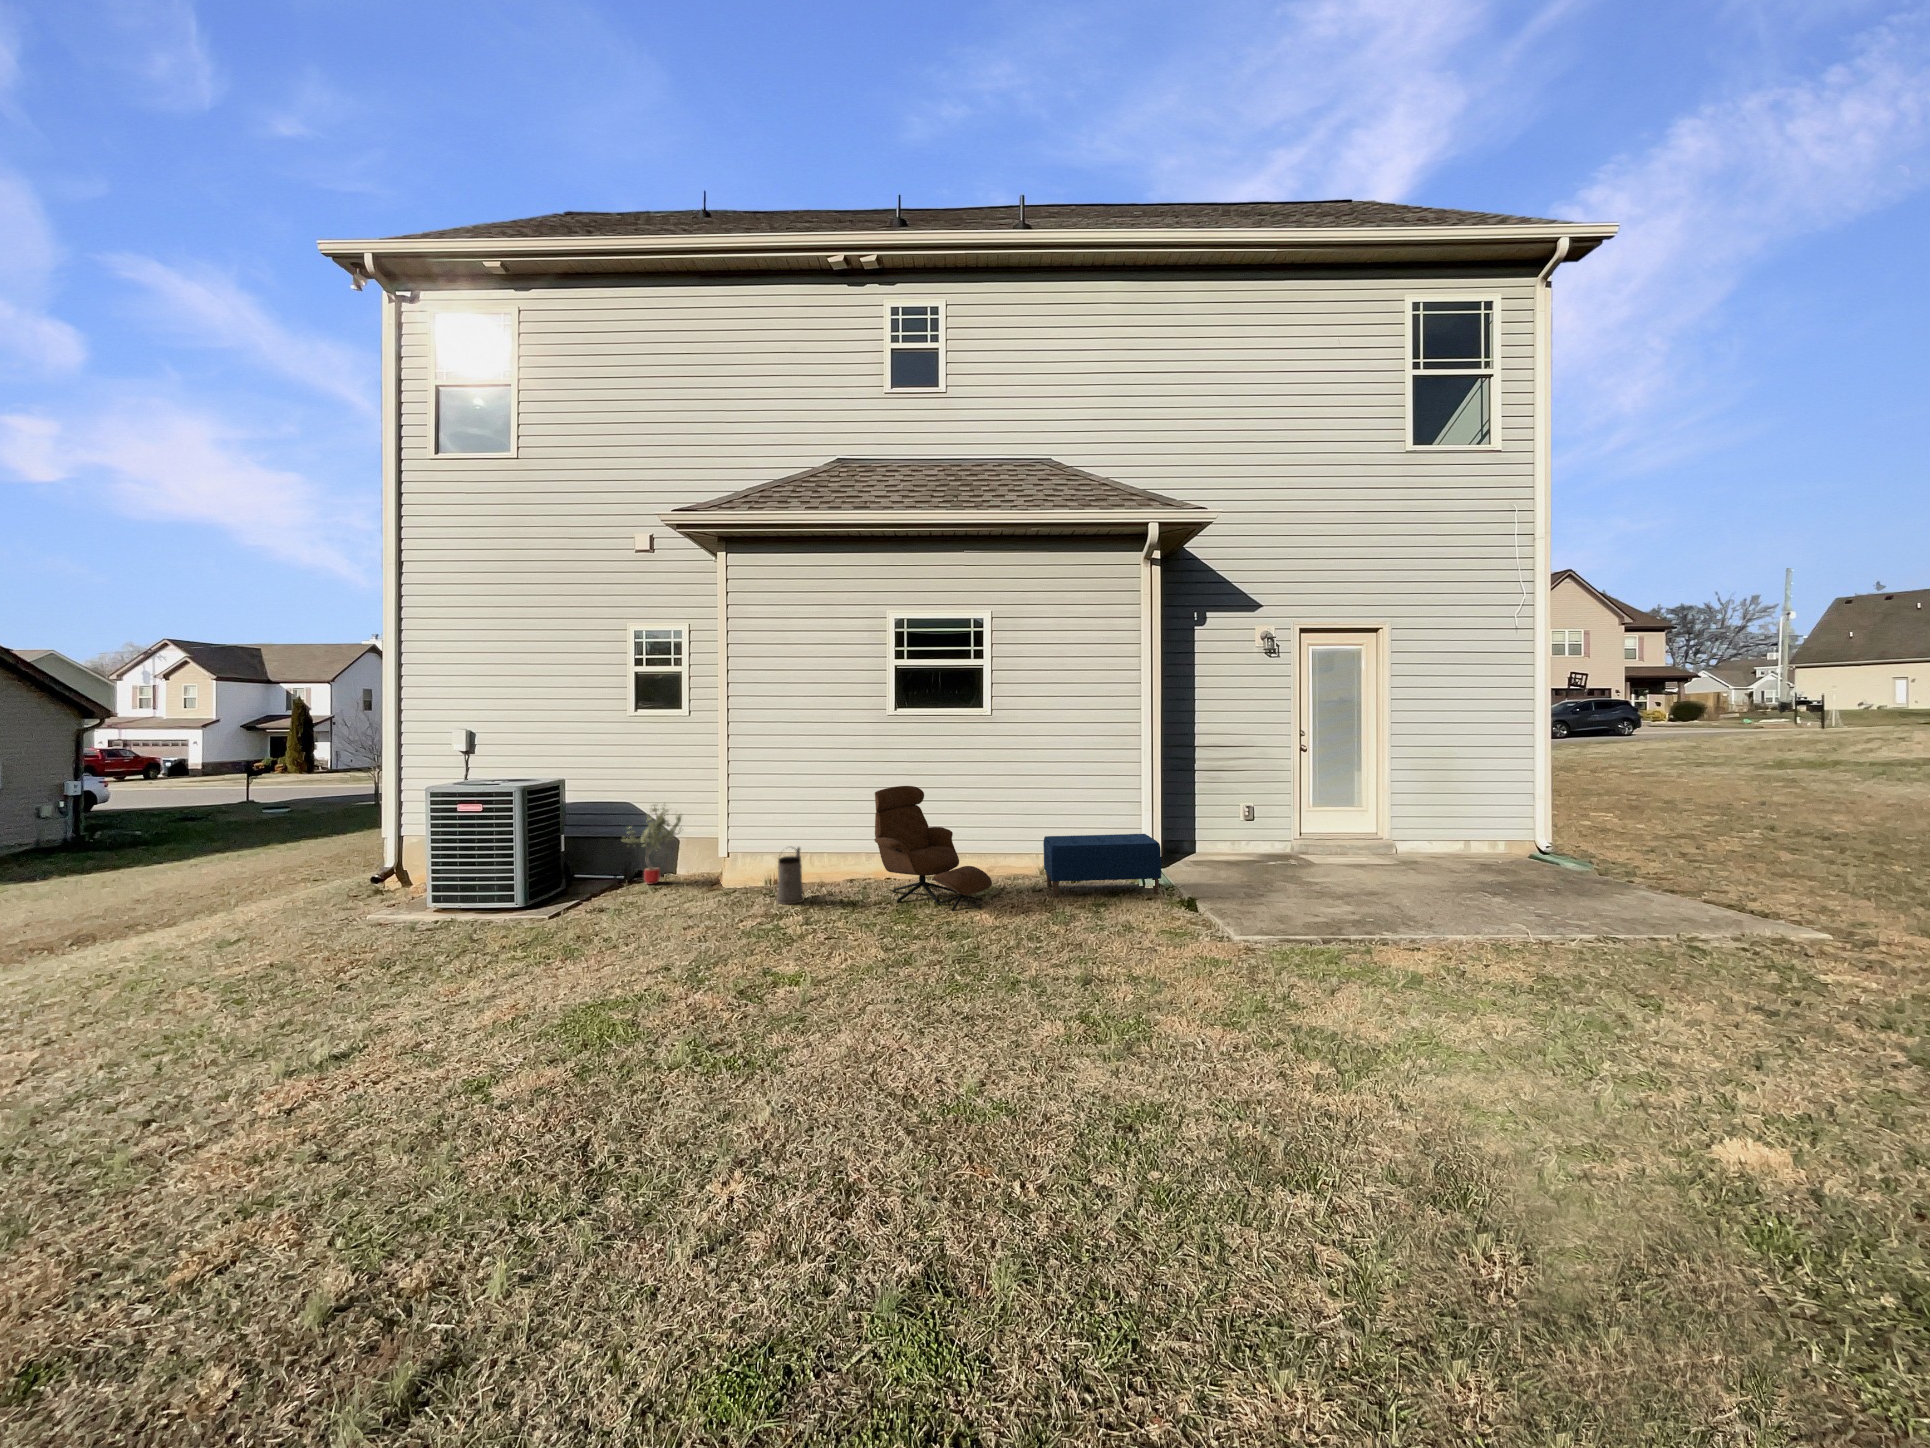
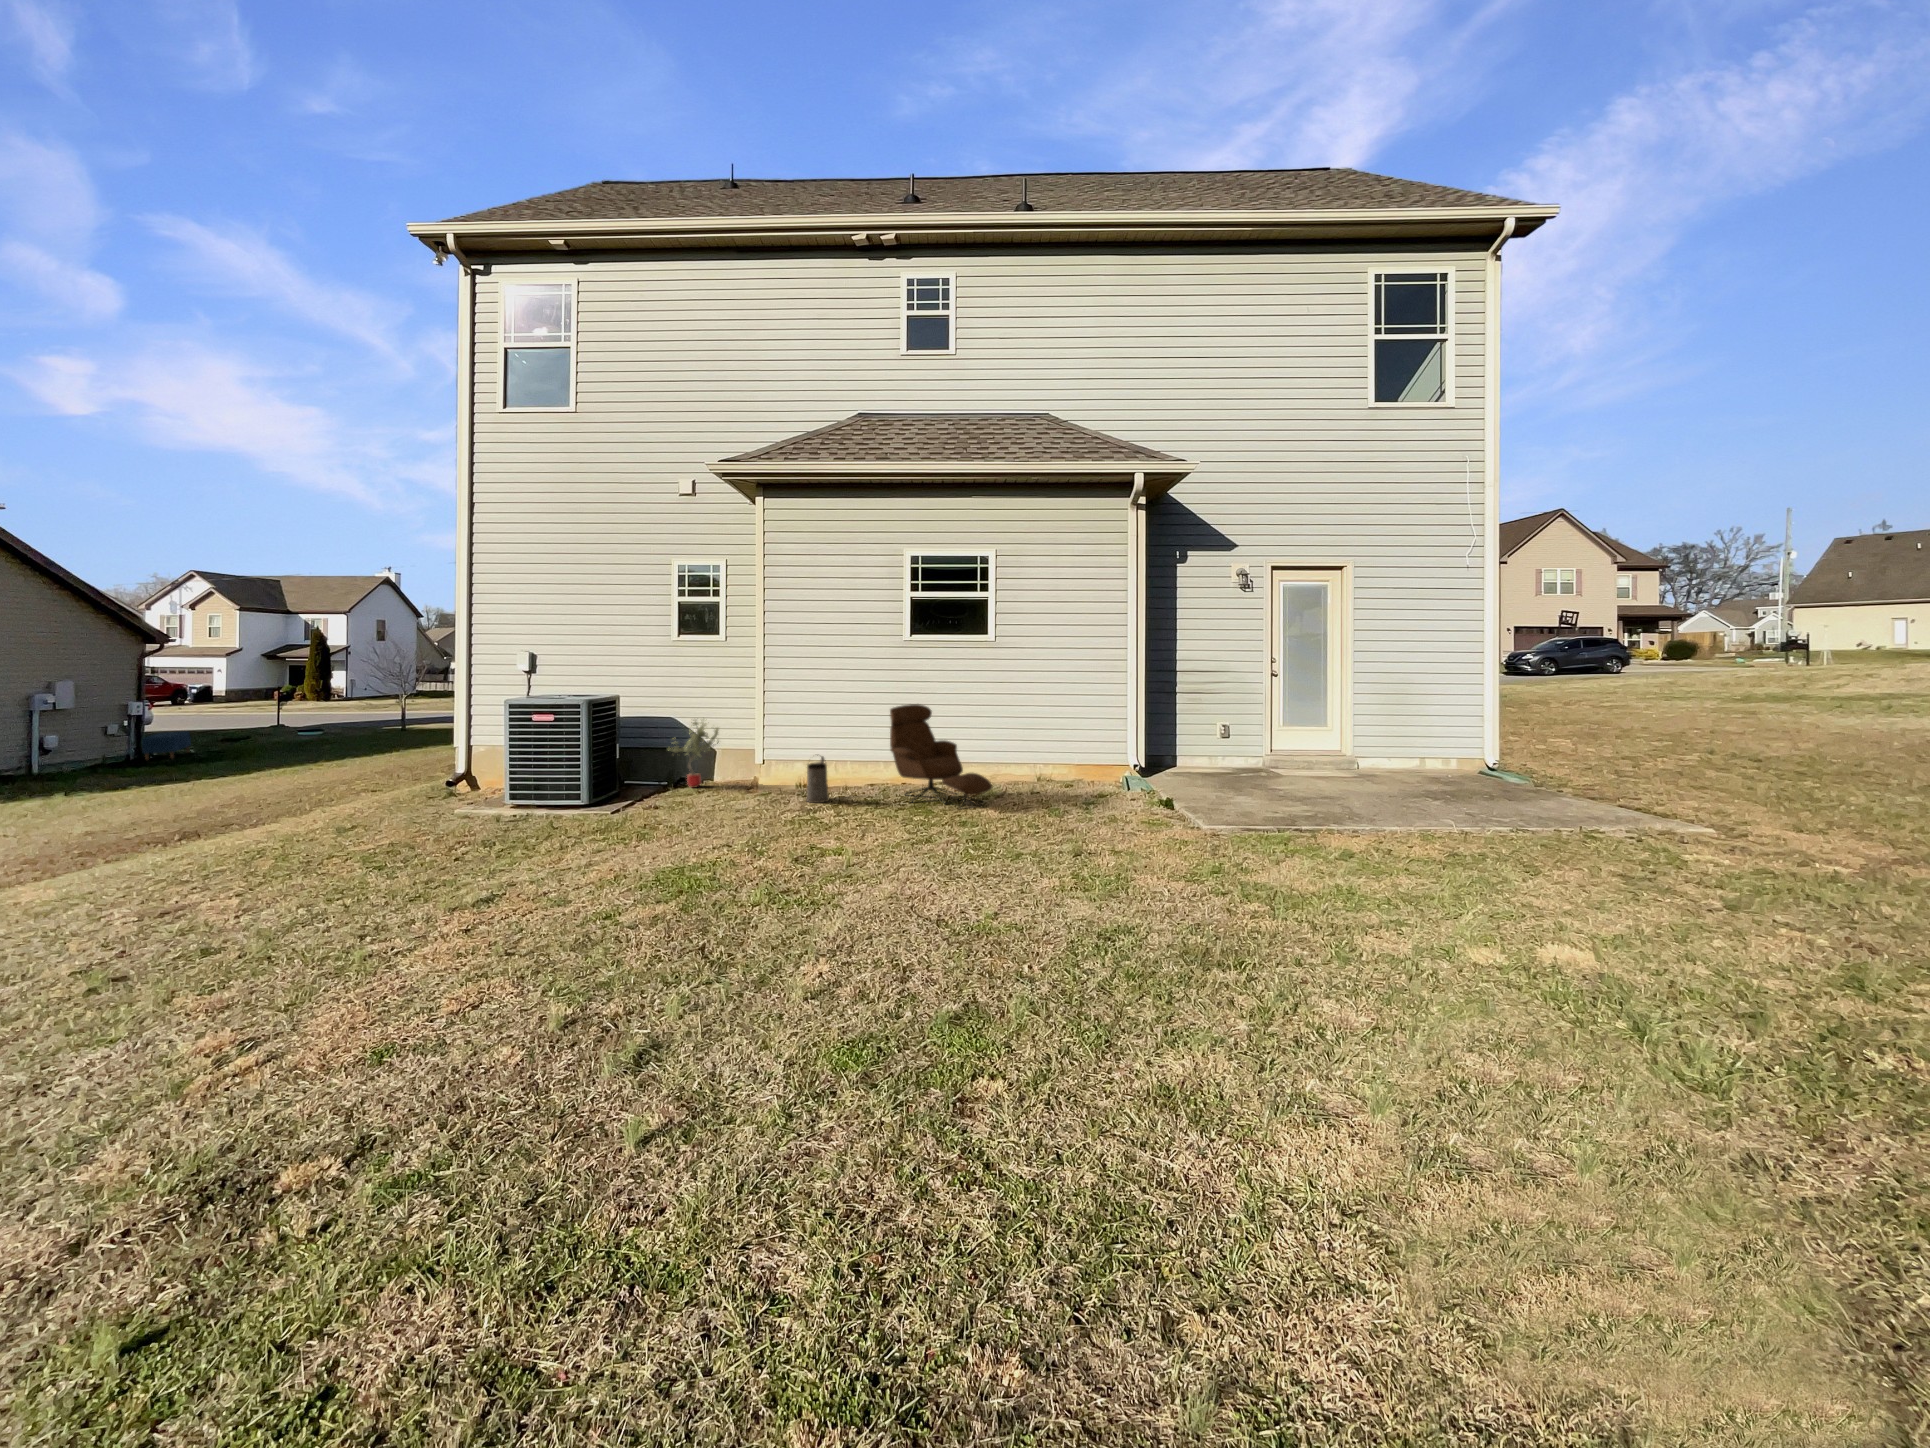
bench: present [1043,834,1161,897] -> present [142,731,191,760]

